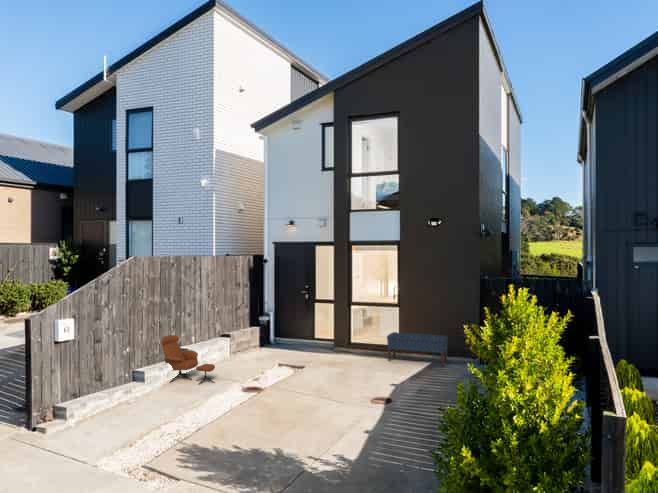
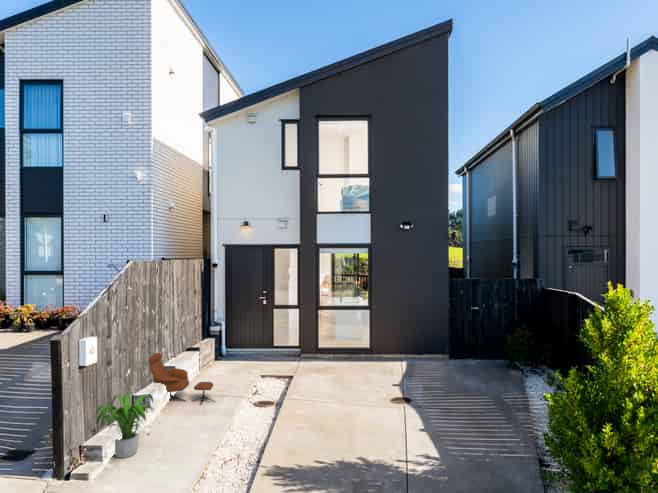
bench: present [387,332,448,366] -> none [362,335,419,364]
potted plant: none [70,366,126,420] -> present [95,394,153,458]

